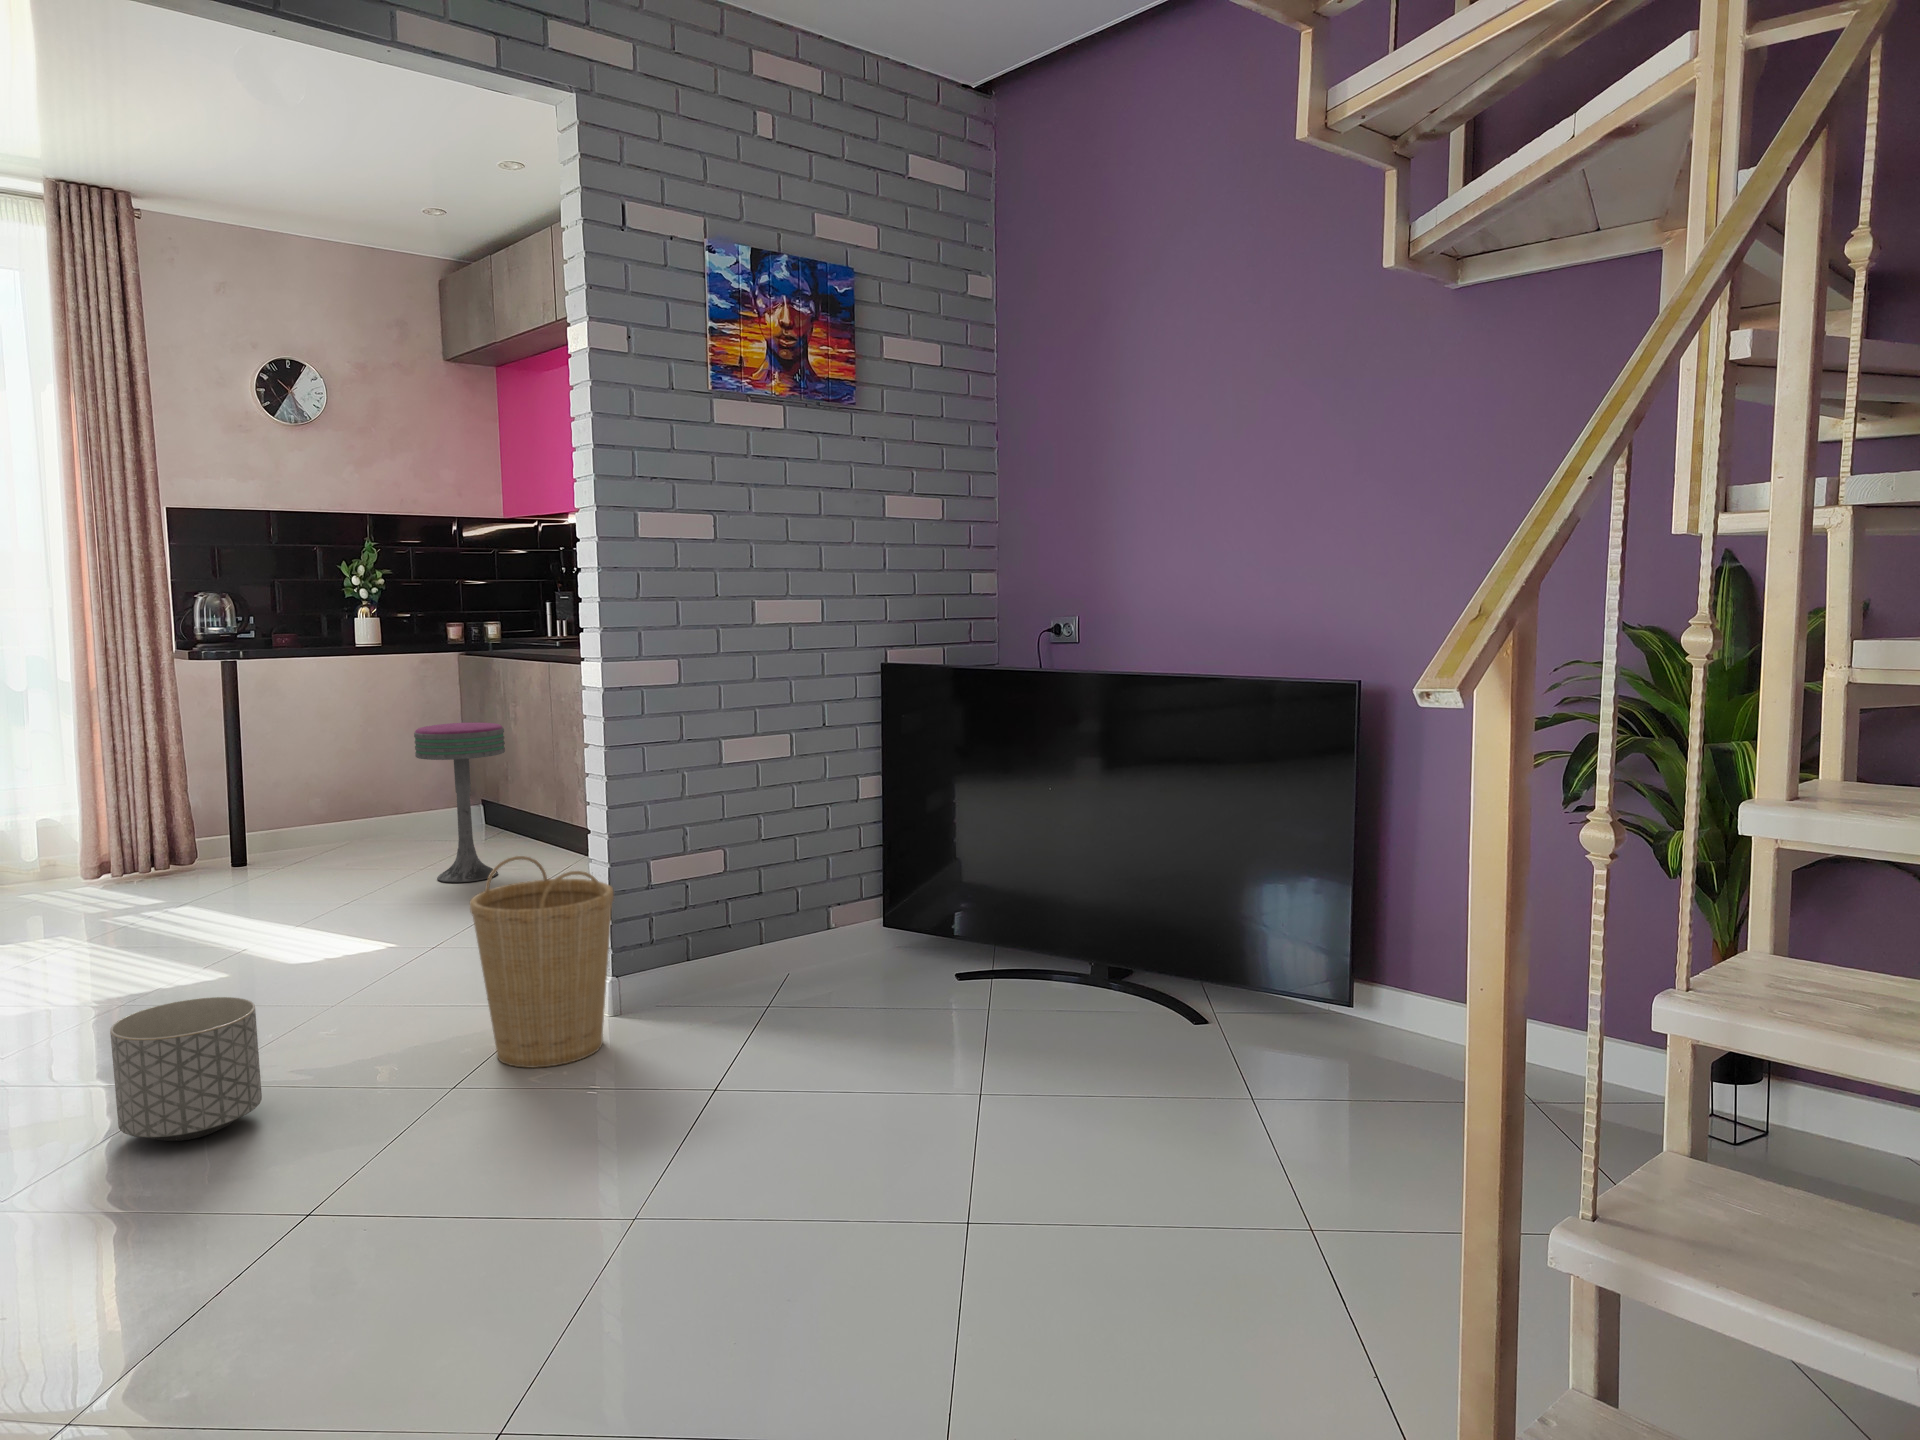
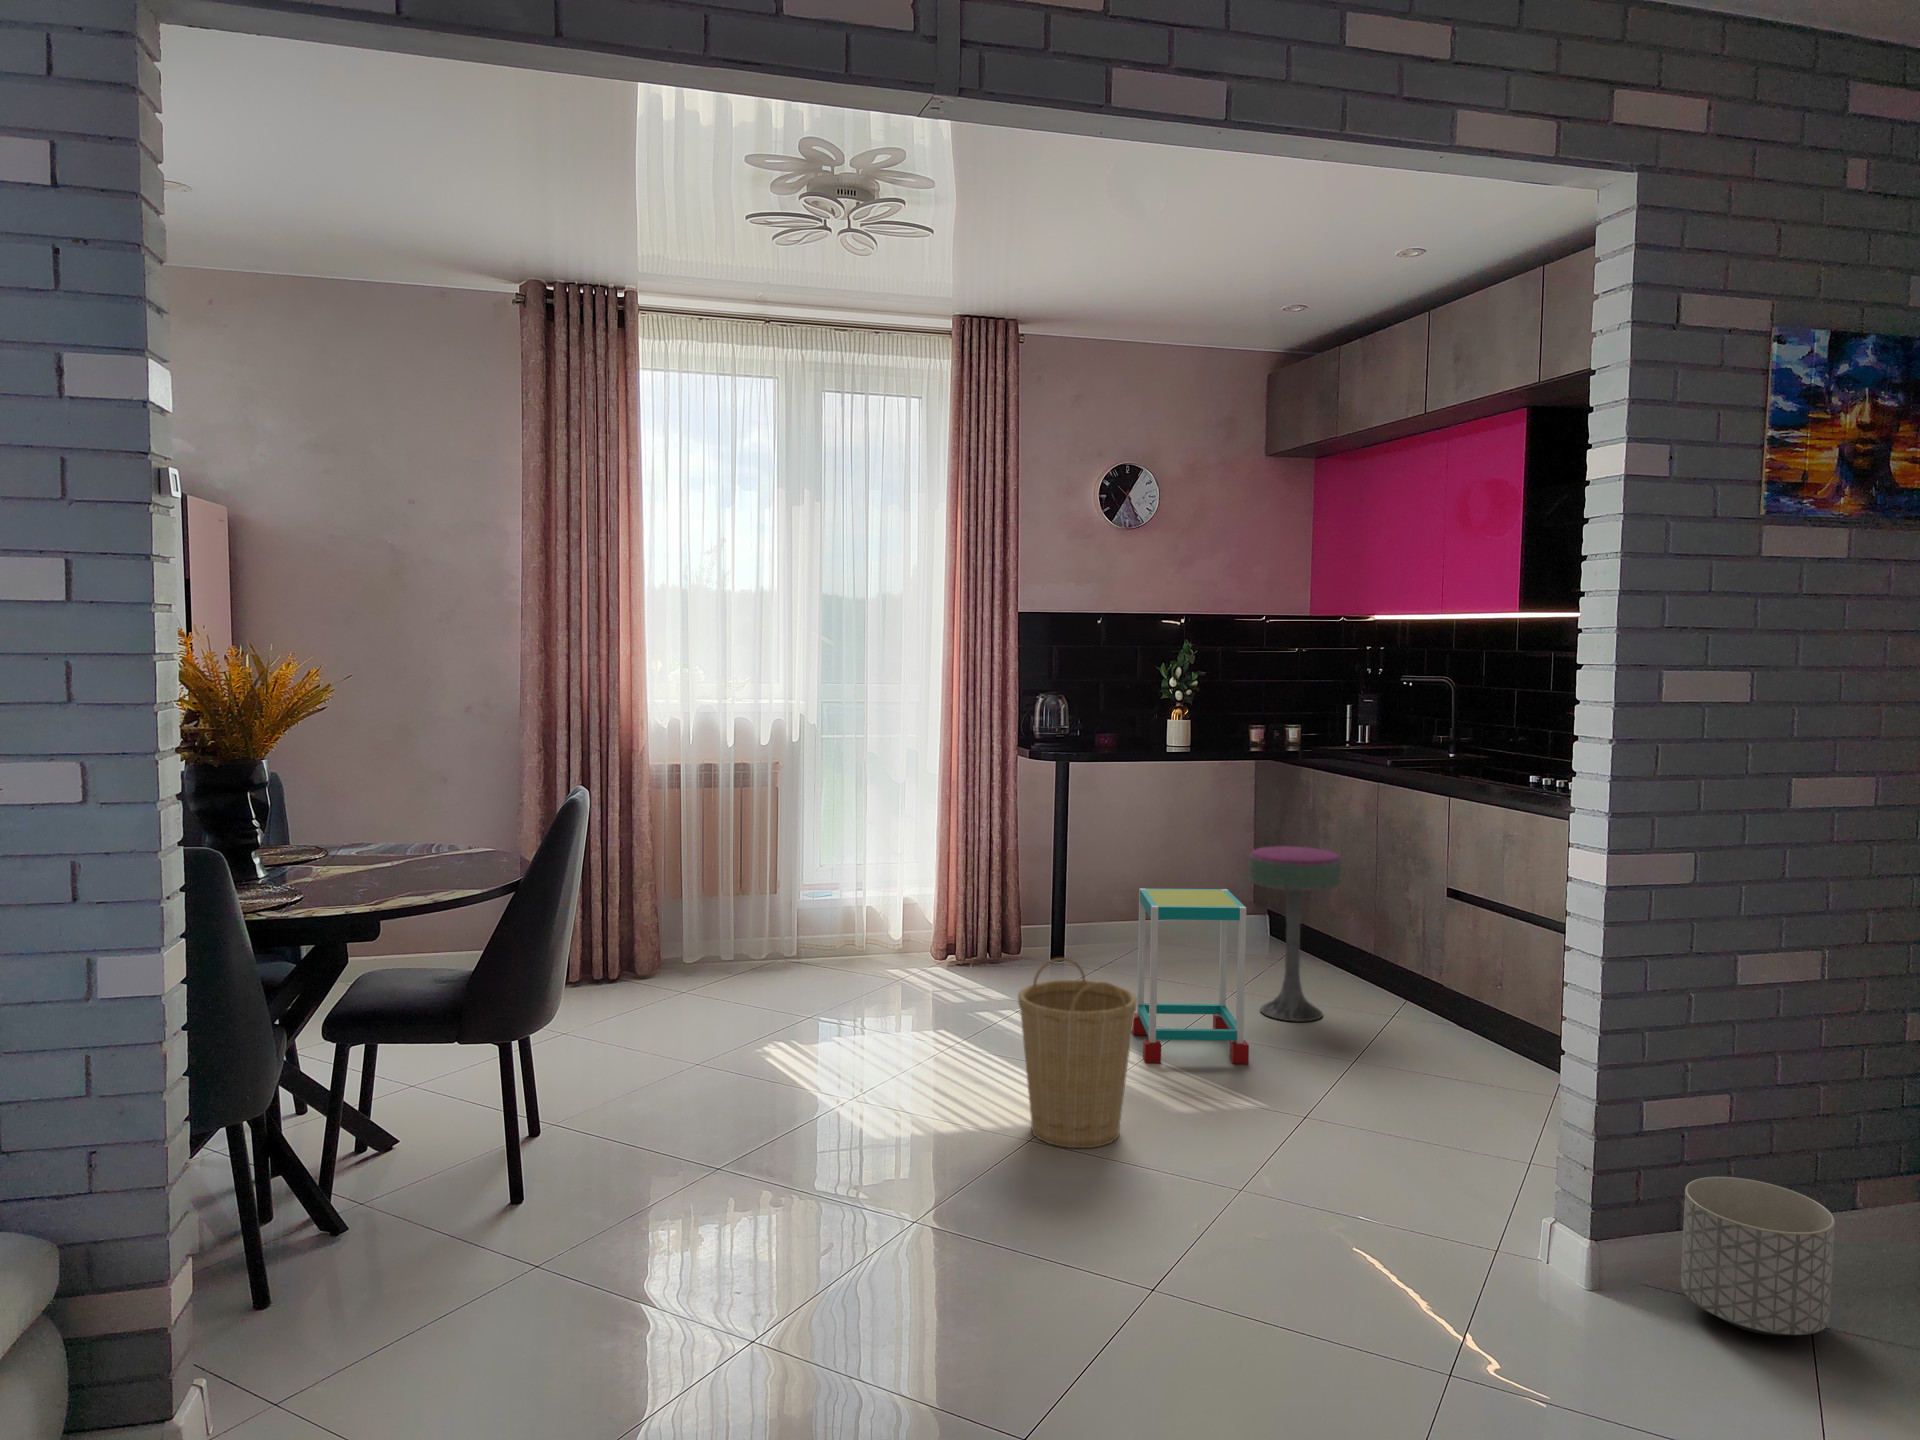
side table: none [285,762,401,931] -> present [1132,888,1249,1064]
basket: present [470,856,614,1068] -> present [1018,958,1137,1148]
planter: present [110,997,262,1141] -> present [1681,1177,1835,1335]

